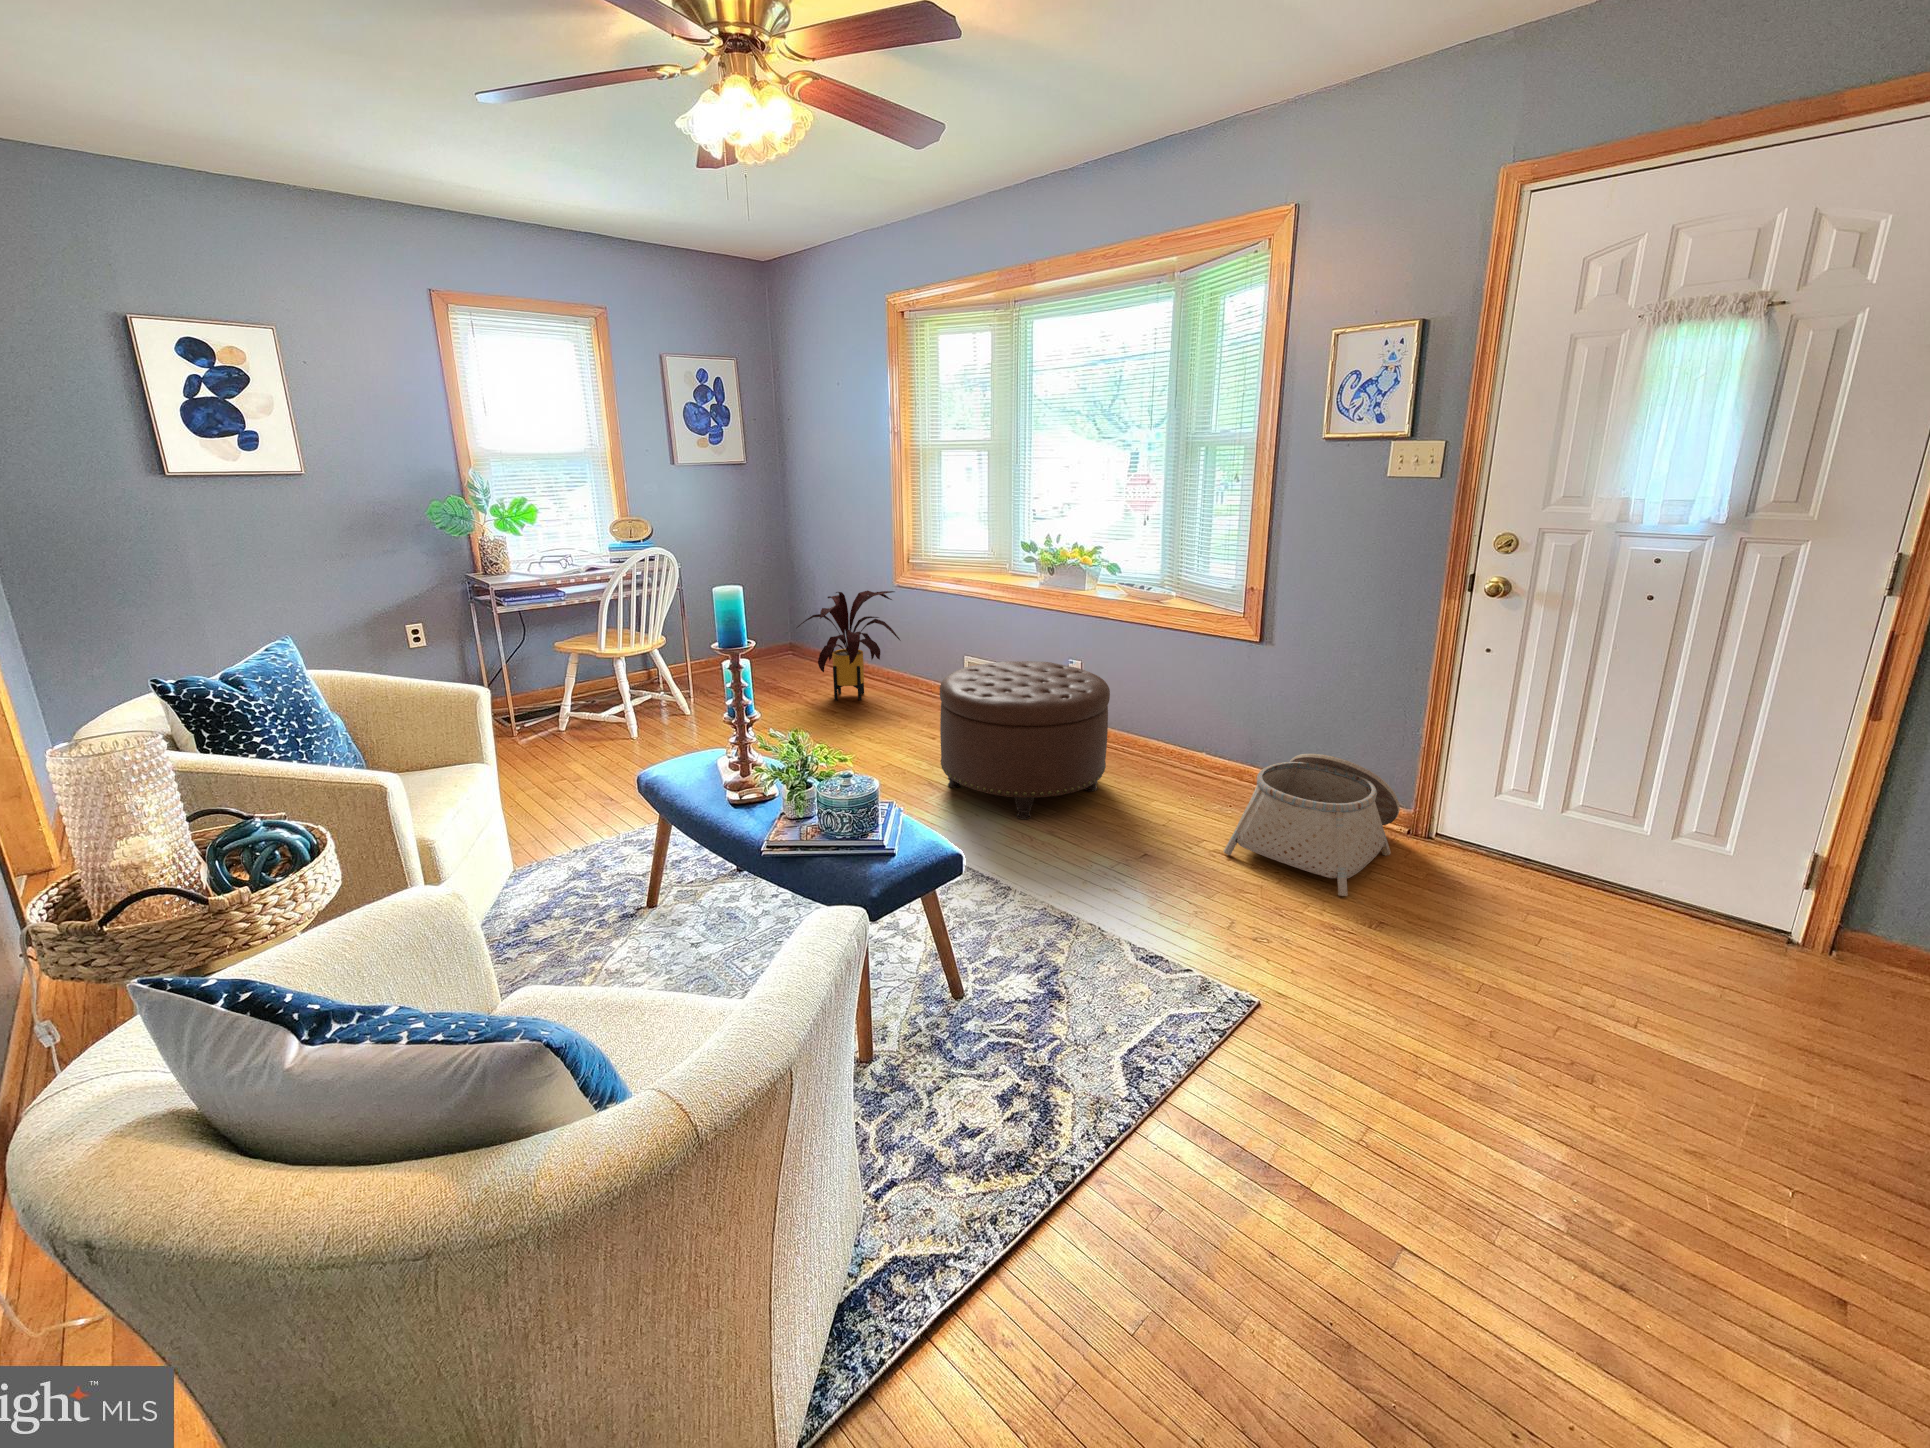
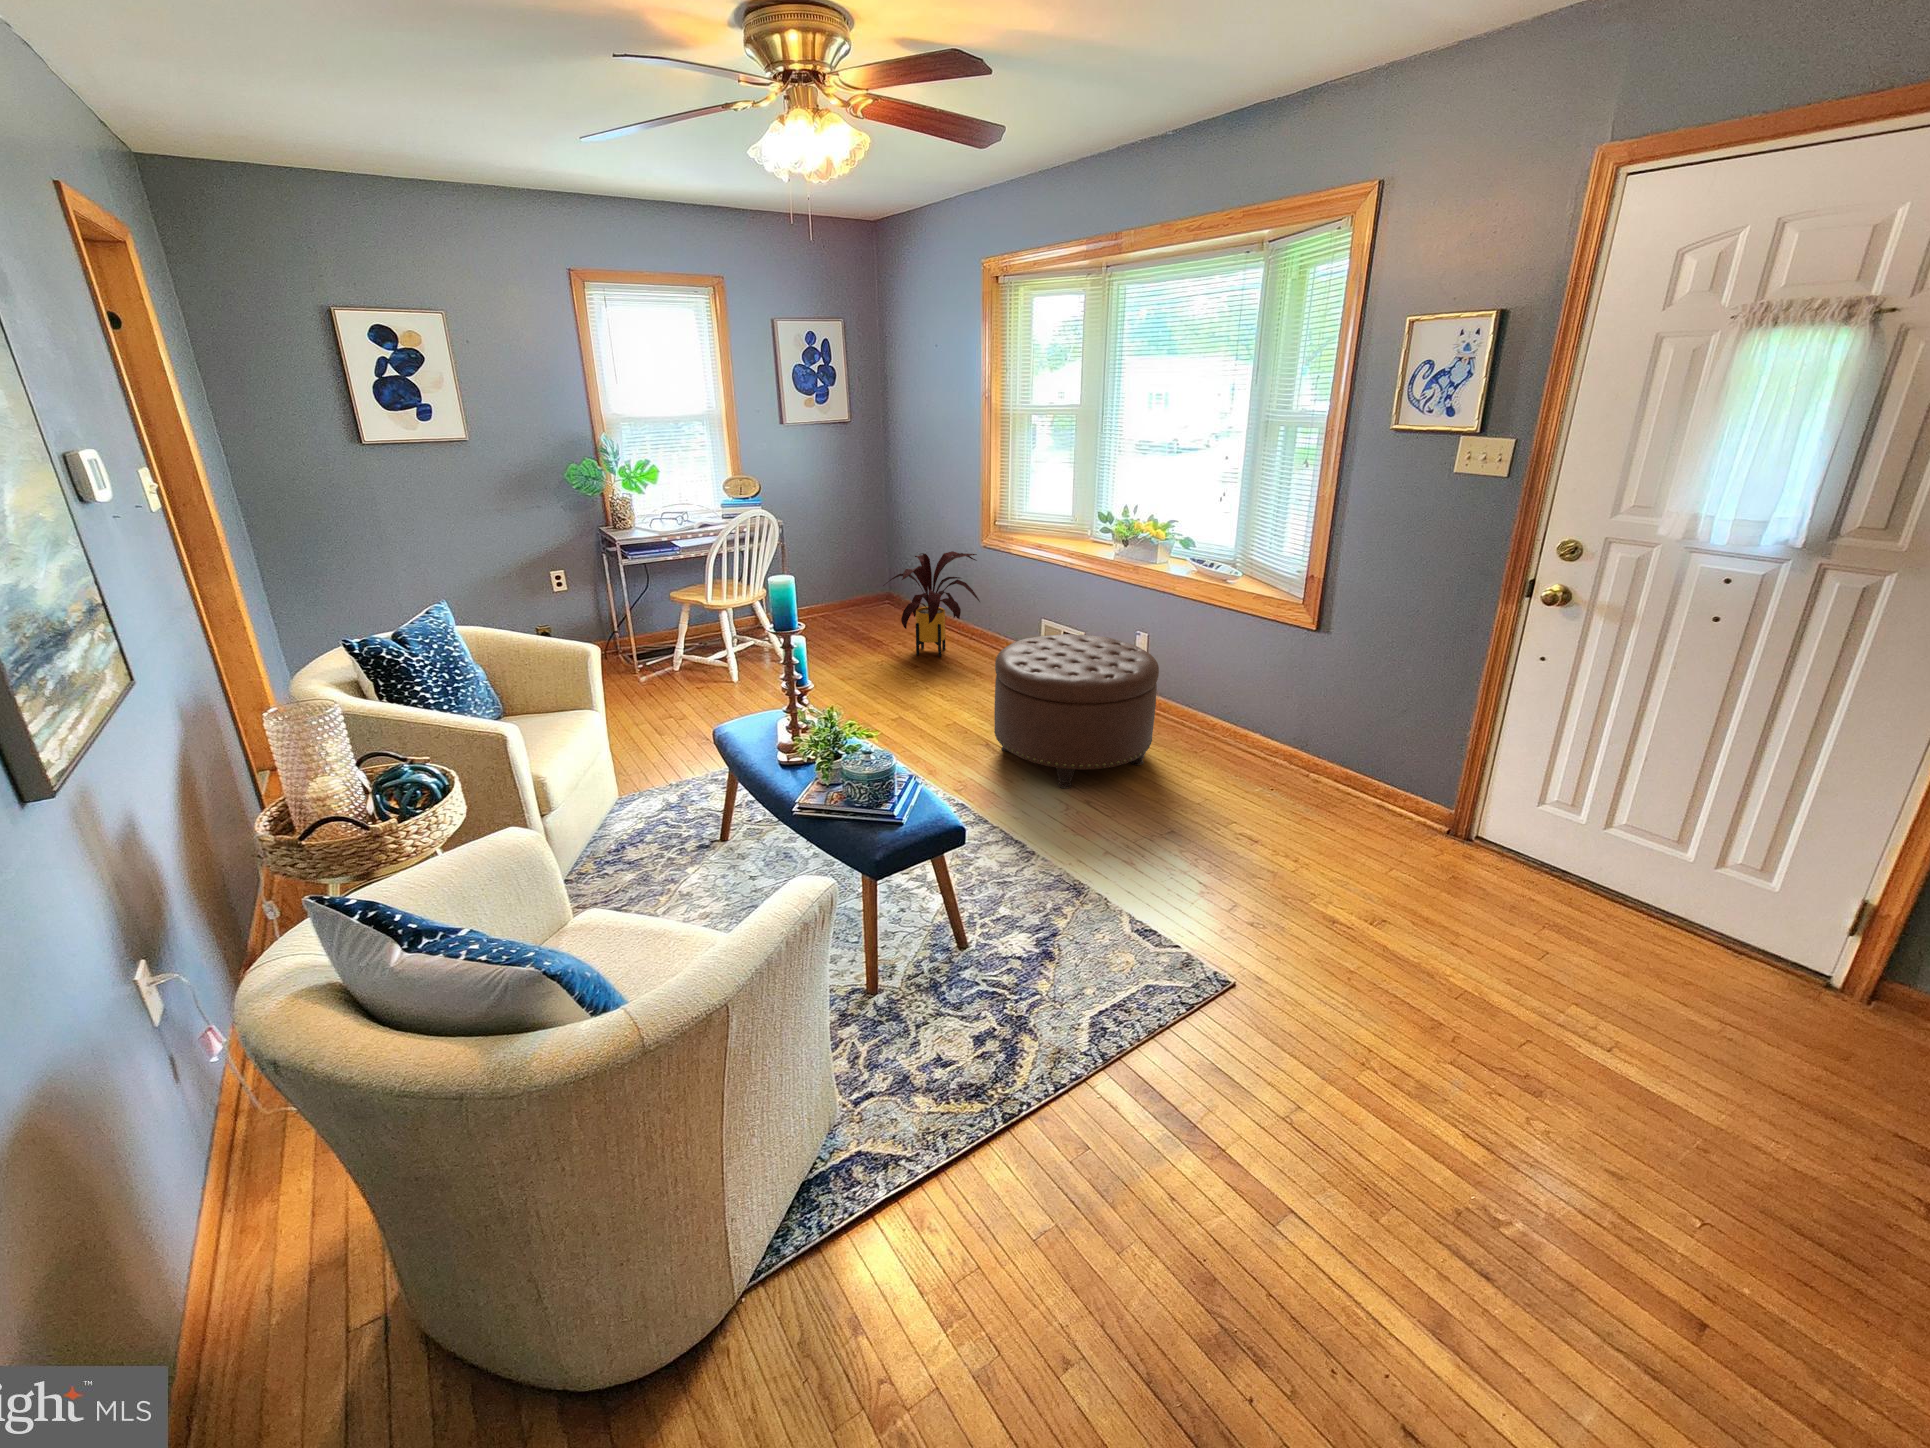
basket: present [1224,754,1400,896] -> none [1248,749,1436,892]

